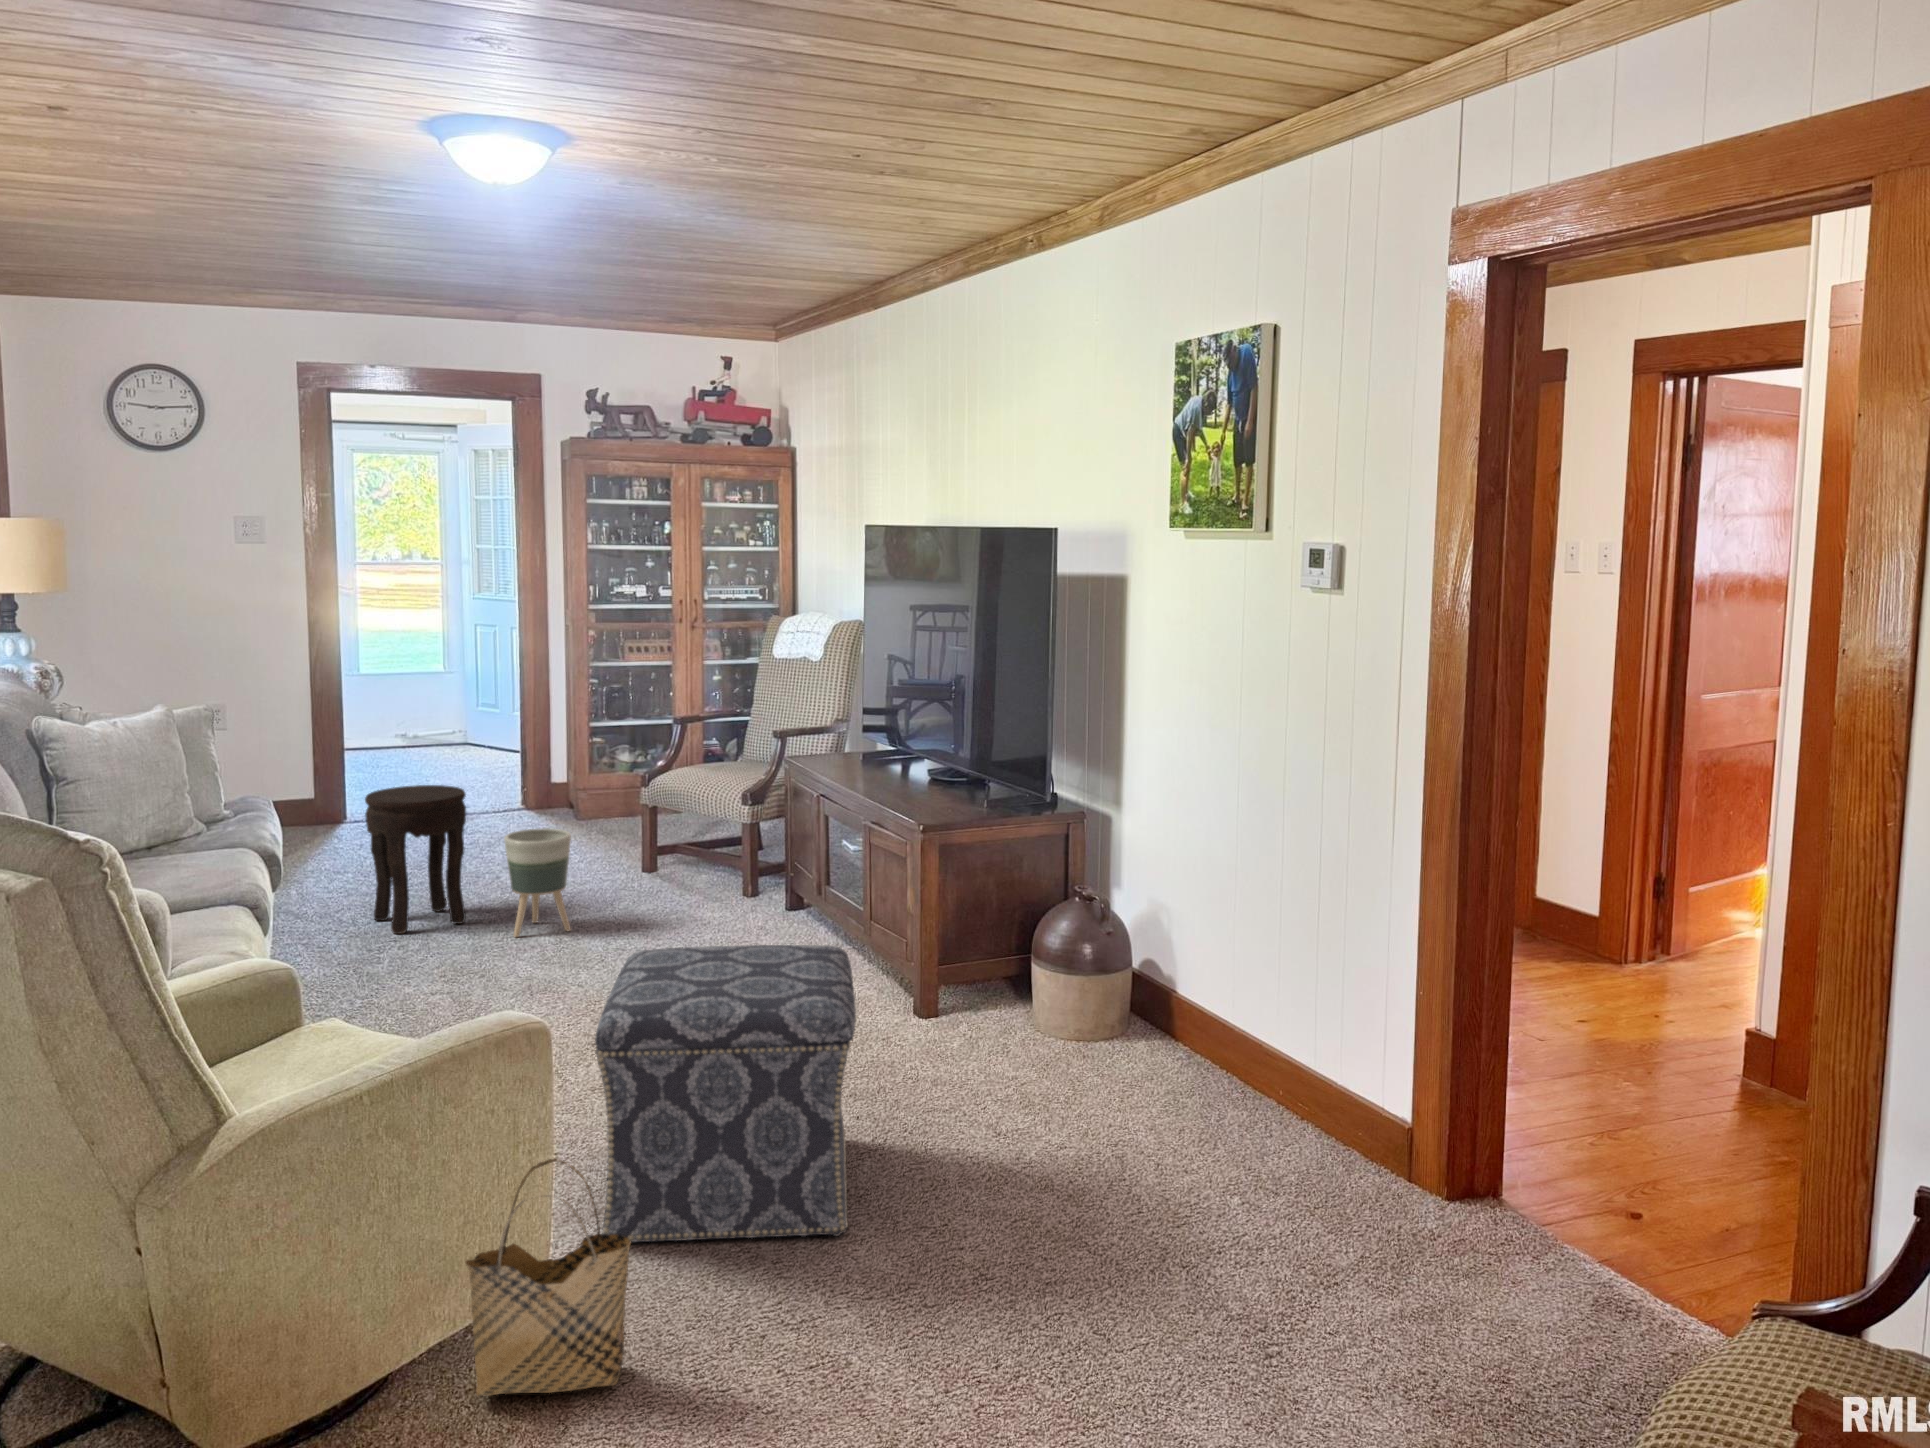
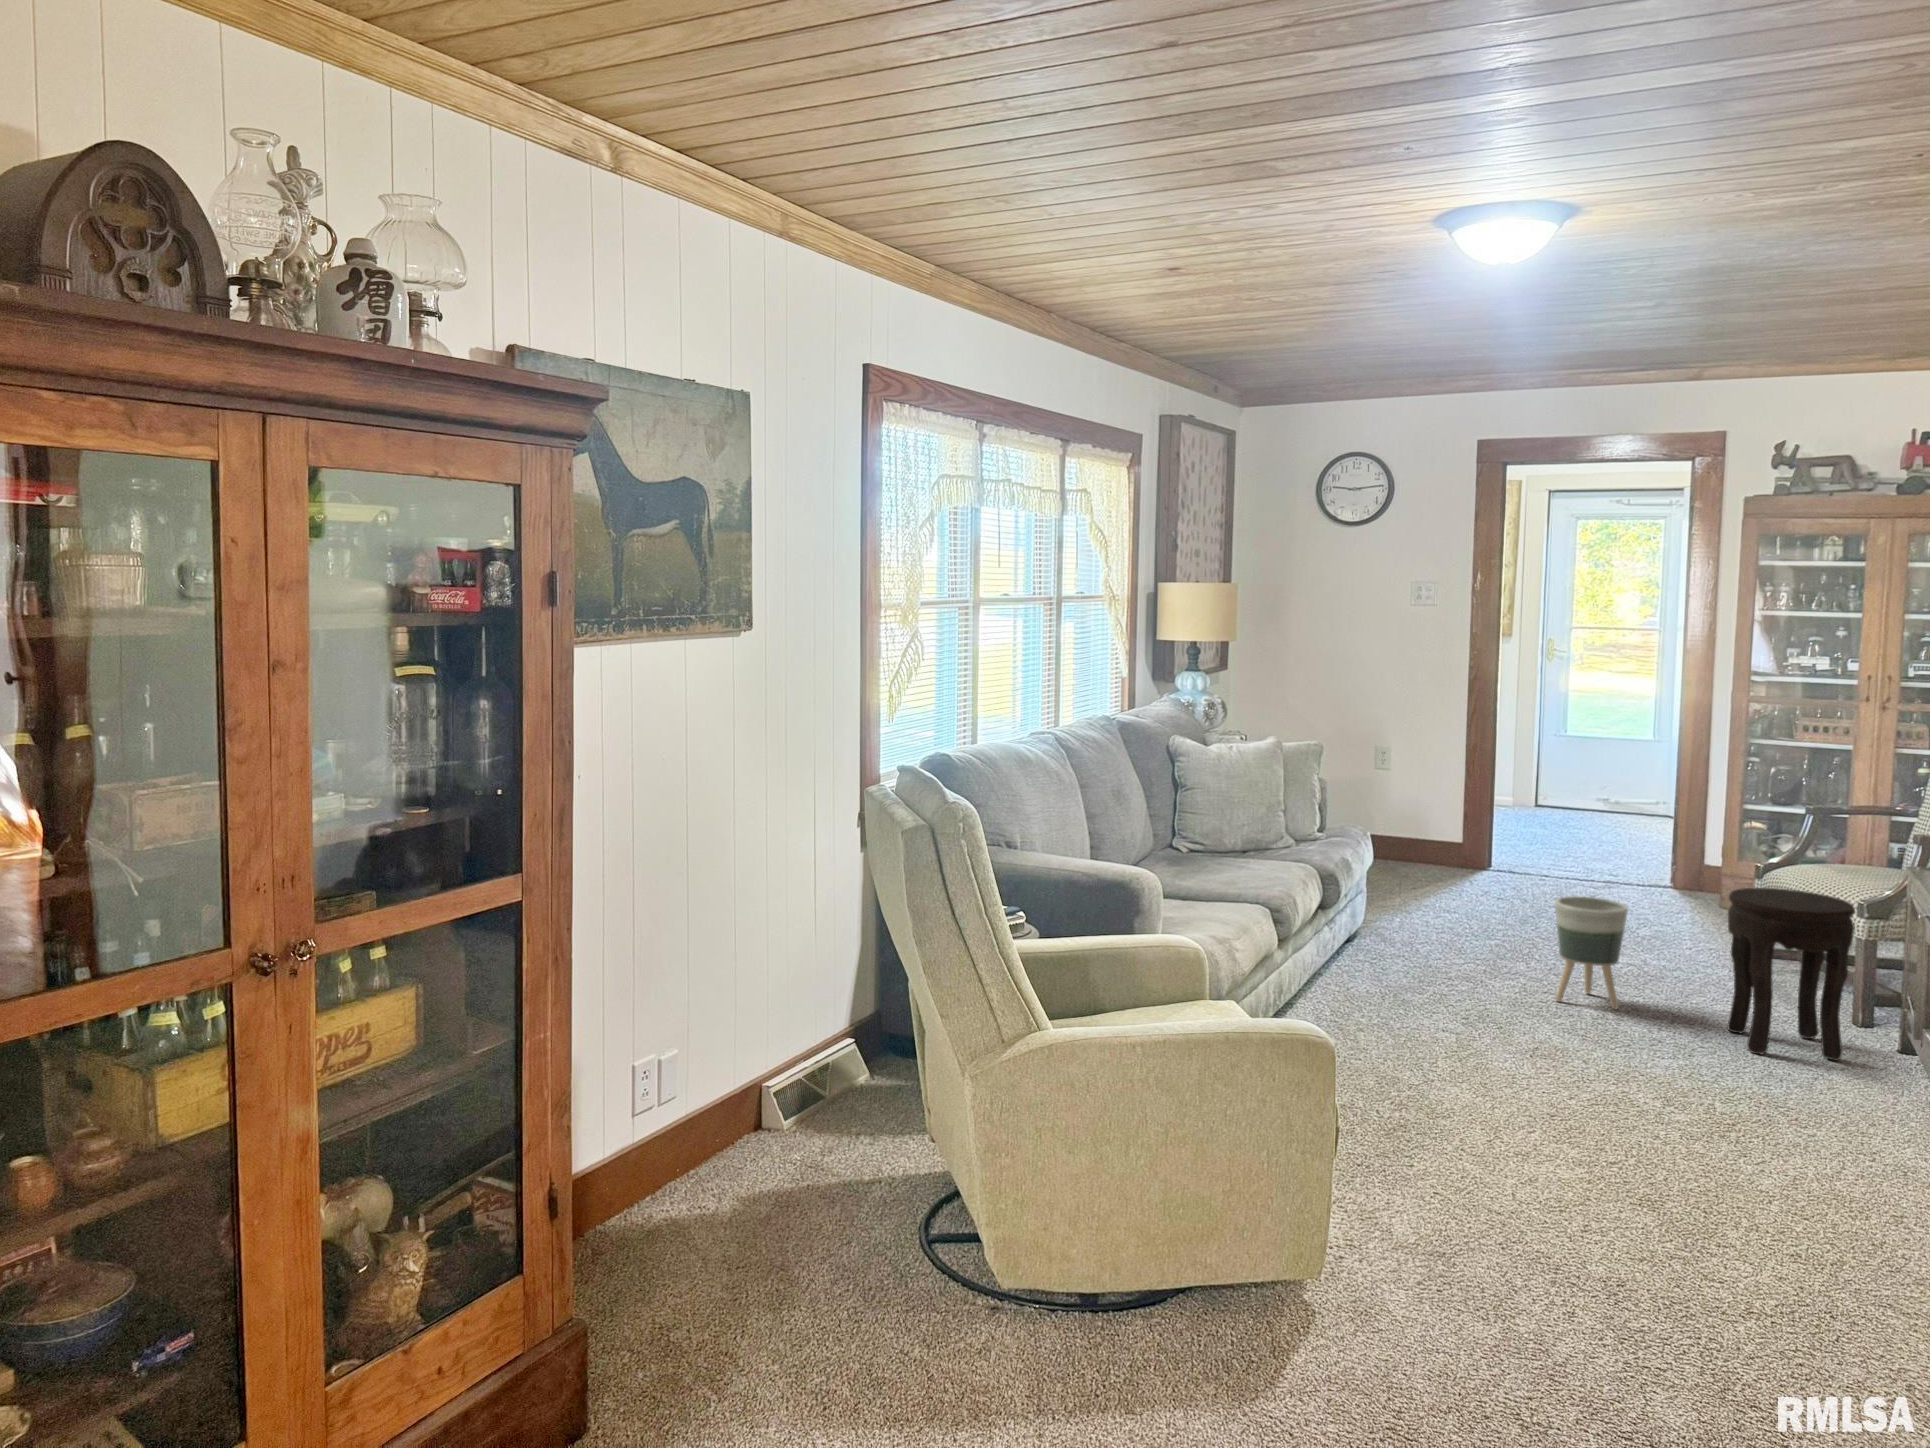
side table: present [365,785,466,934] -> present [1728,888,1855,1061]
ottoman: present [595,945,856,1242] -> none [1407,1017,1763,1376]
woven basket: present [465,1159,631,1397] -> none [1210,1157,1353,1382]

